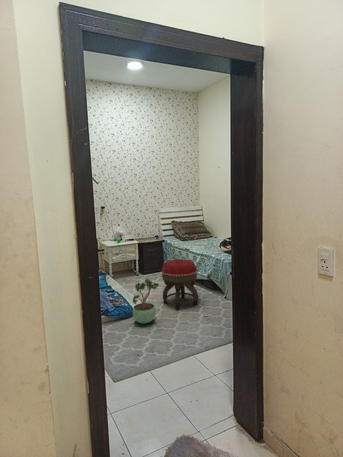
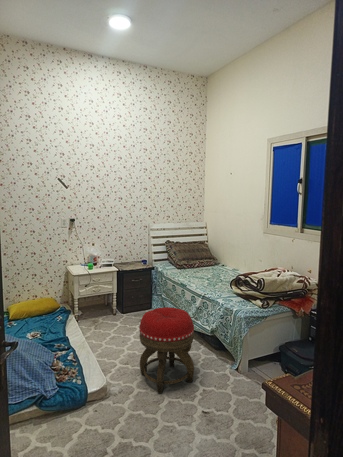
potted plant: present [133,279,159,324] -> none [79,351,128,428]

